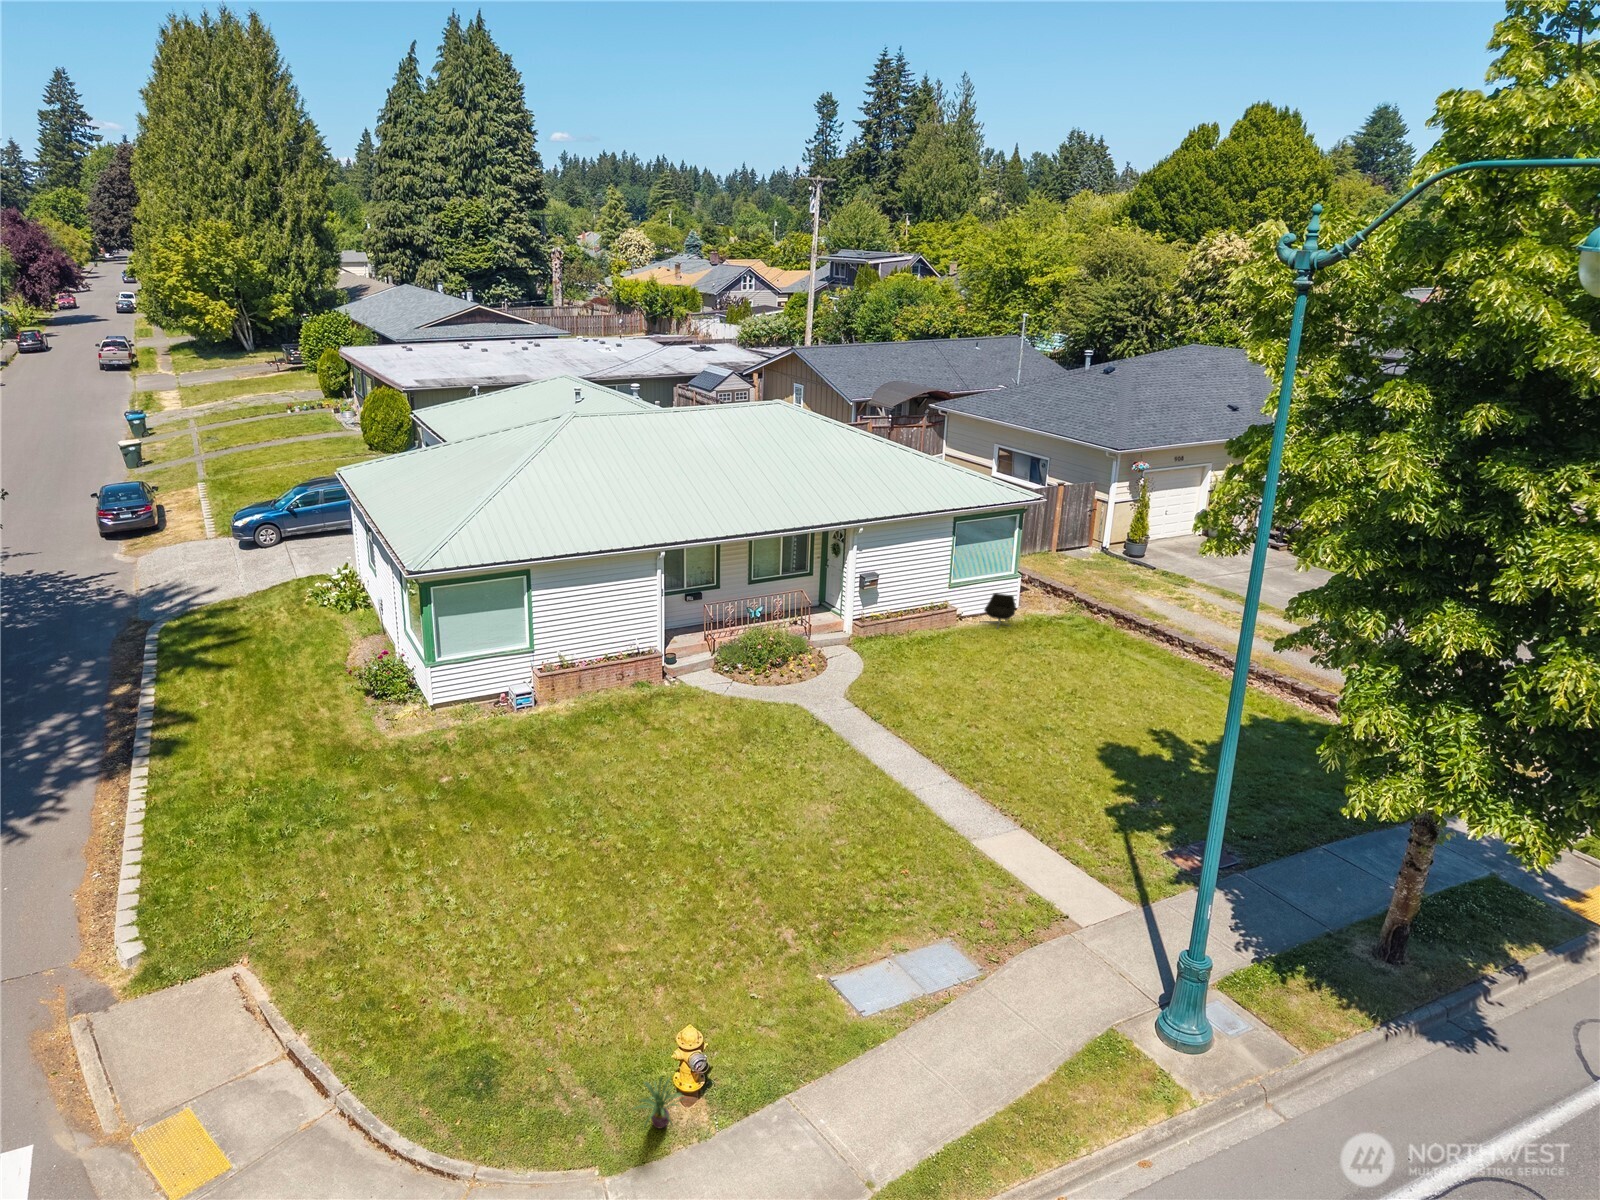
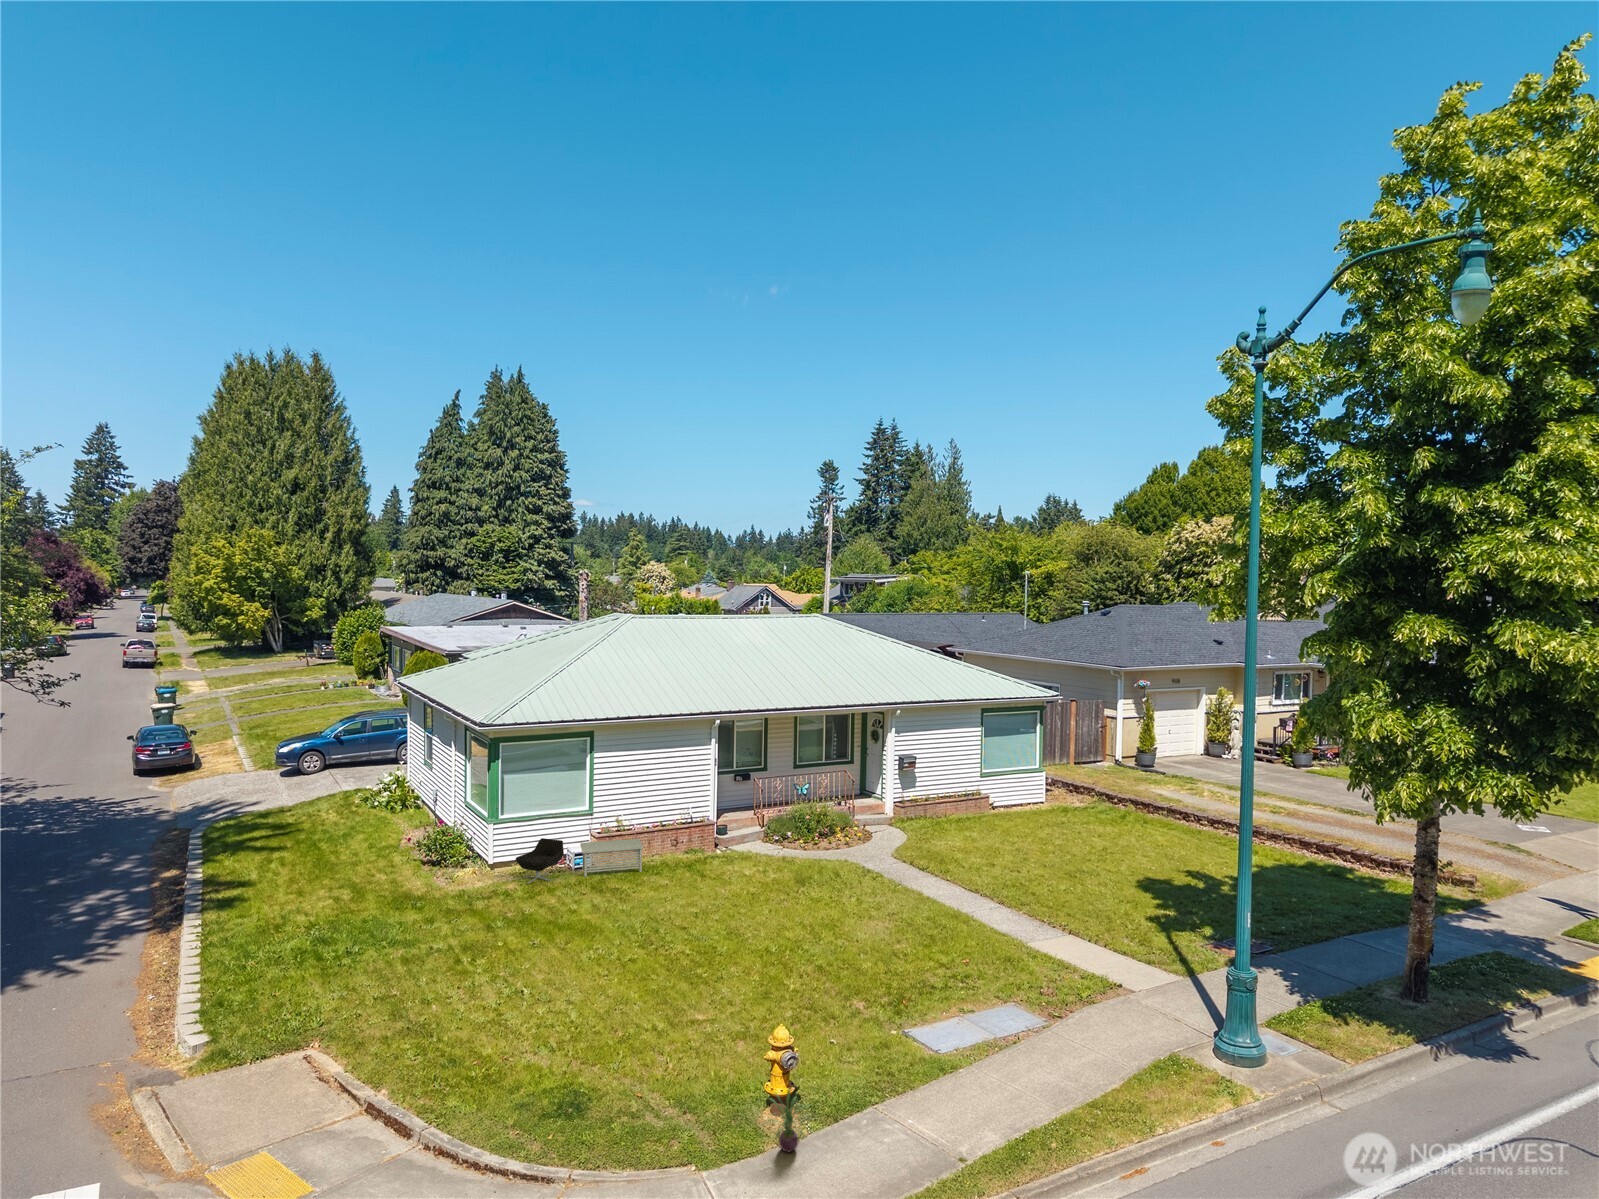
lounge chair: present [984,593,1016,627] -> present [516,838,564,884]
storage bench: none [522,677,585,719] -> present [580,839,643,877]

